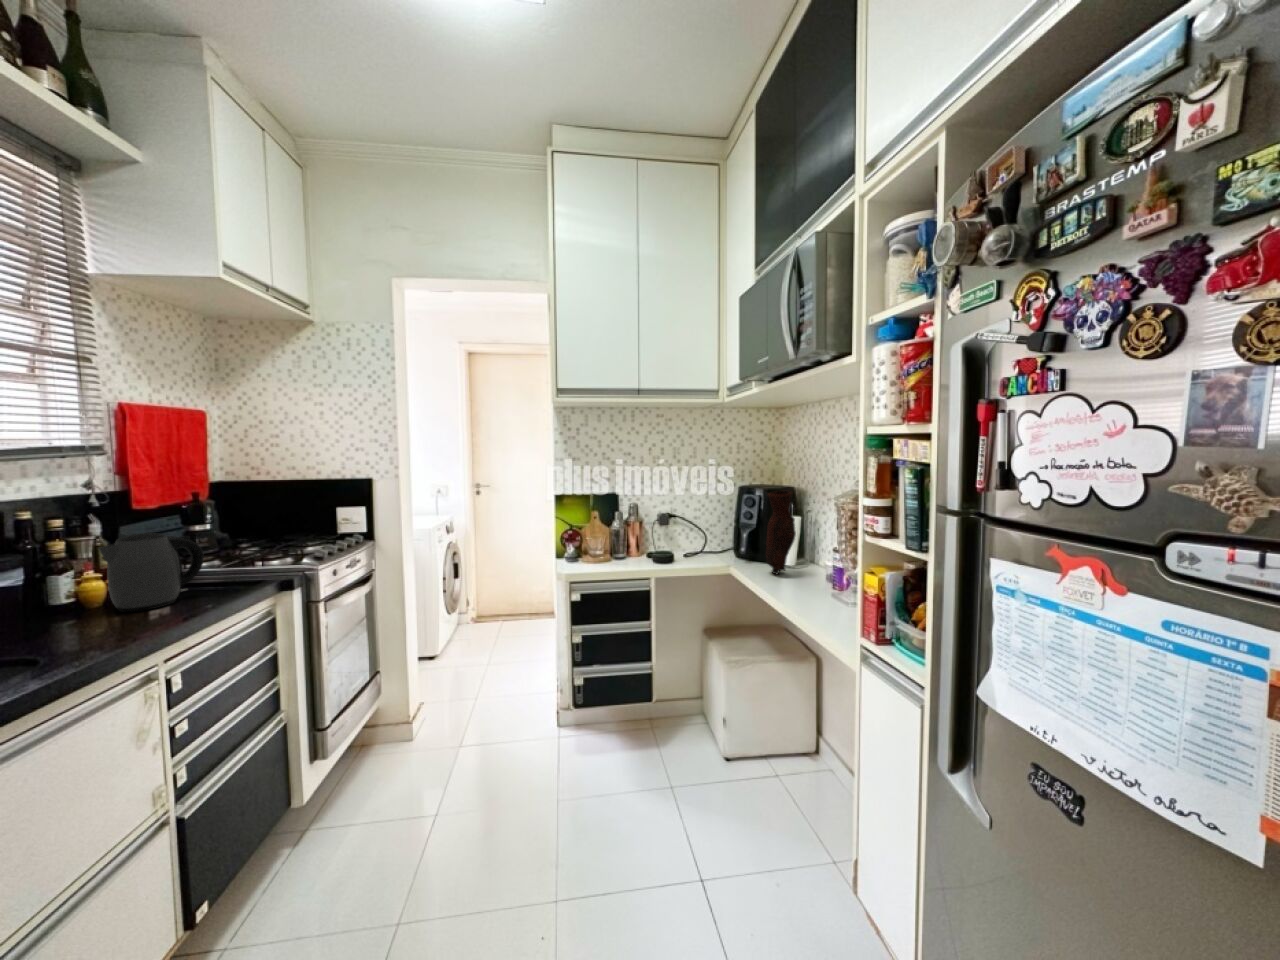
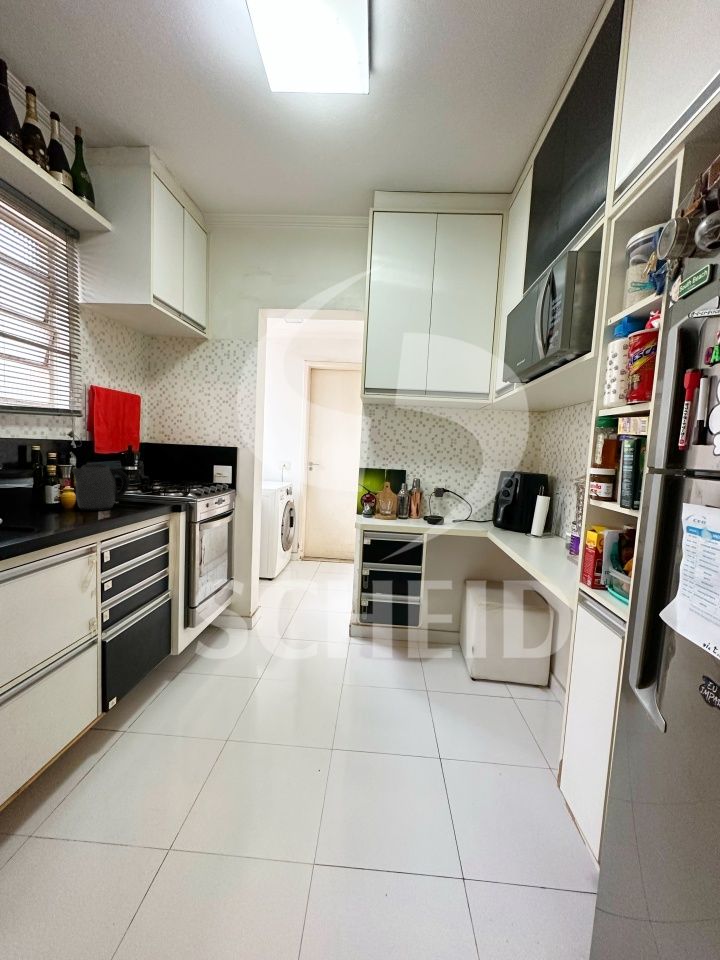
vase: present [766,490,796,574] -> none [515,472,541,539]

